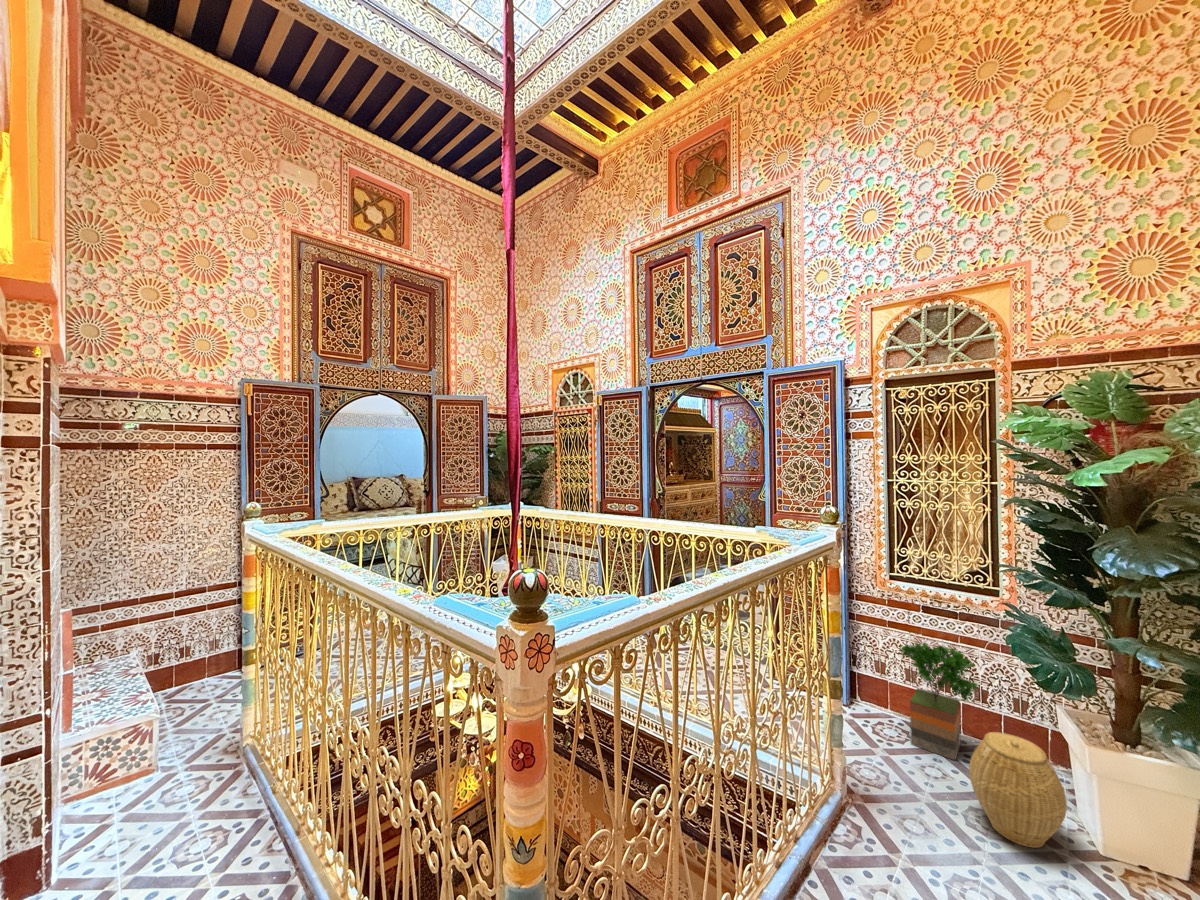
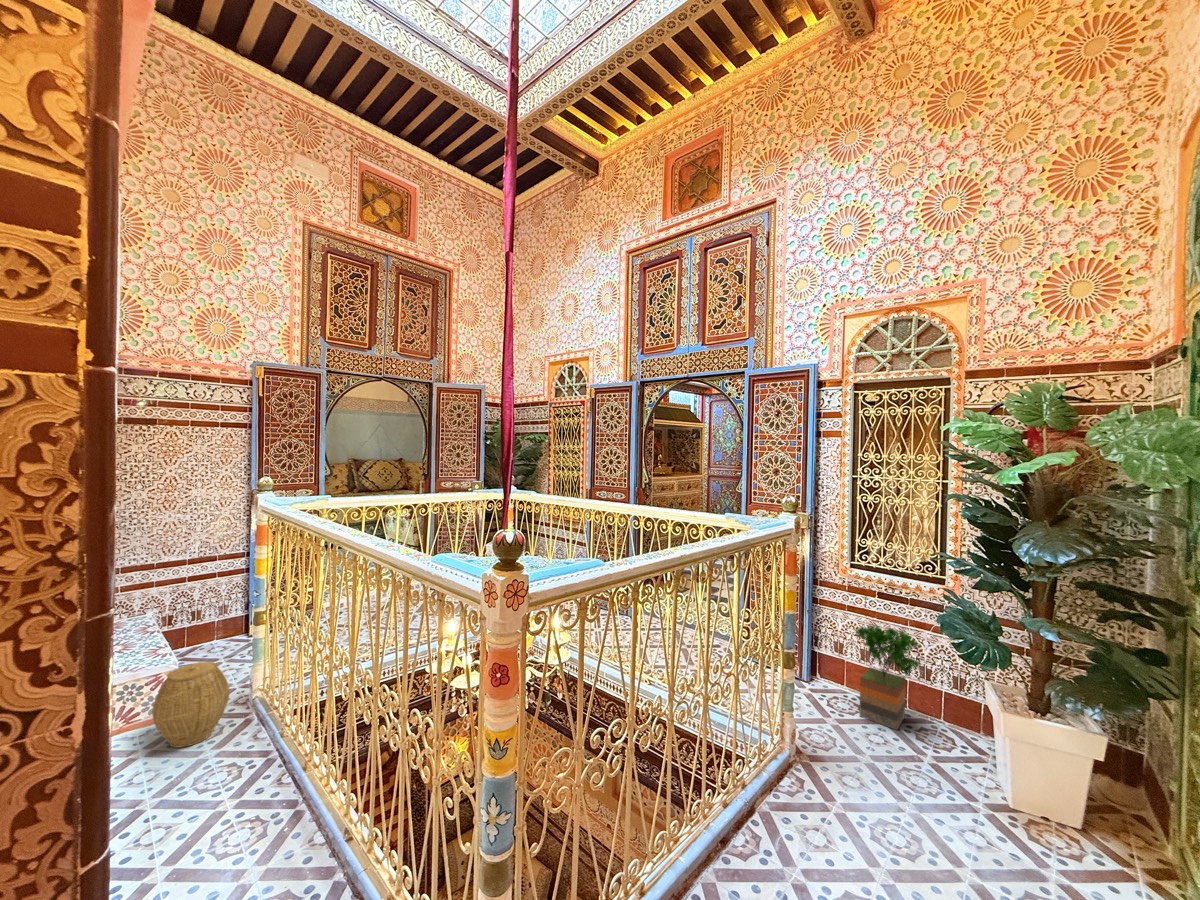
woven basket: present [969,732,1067,848] -> present [152,662,229,748]

